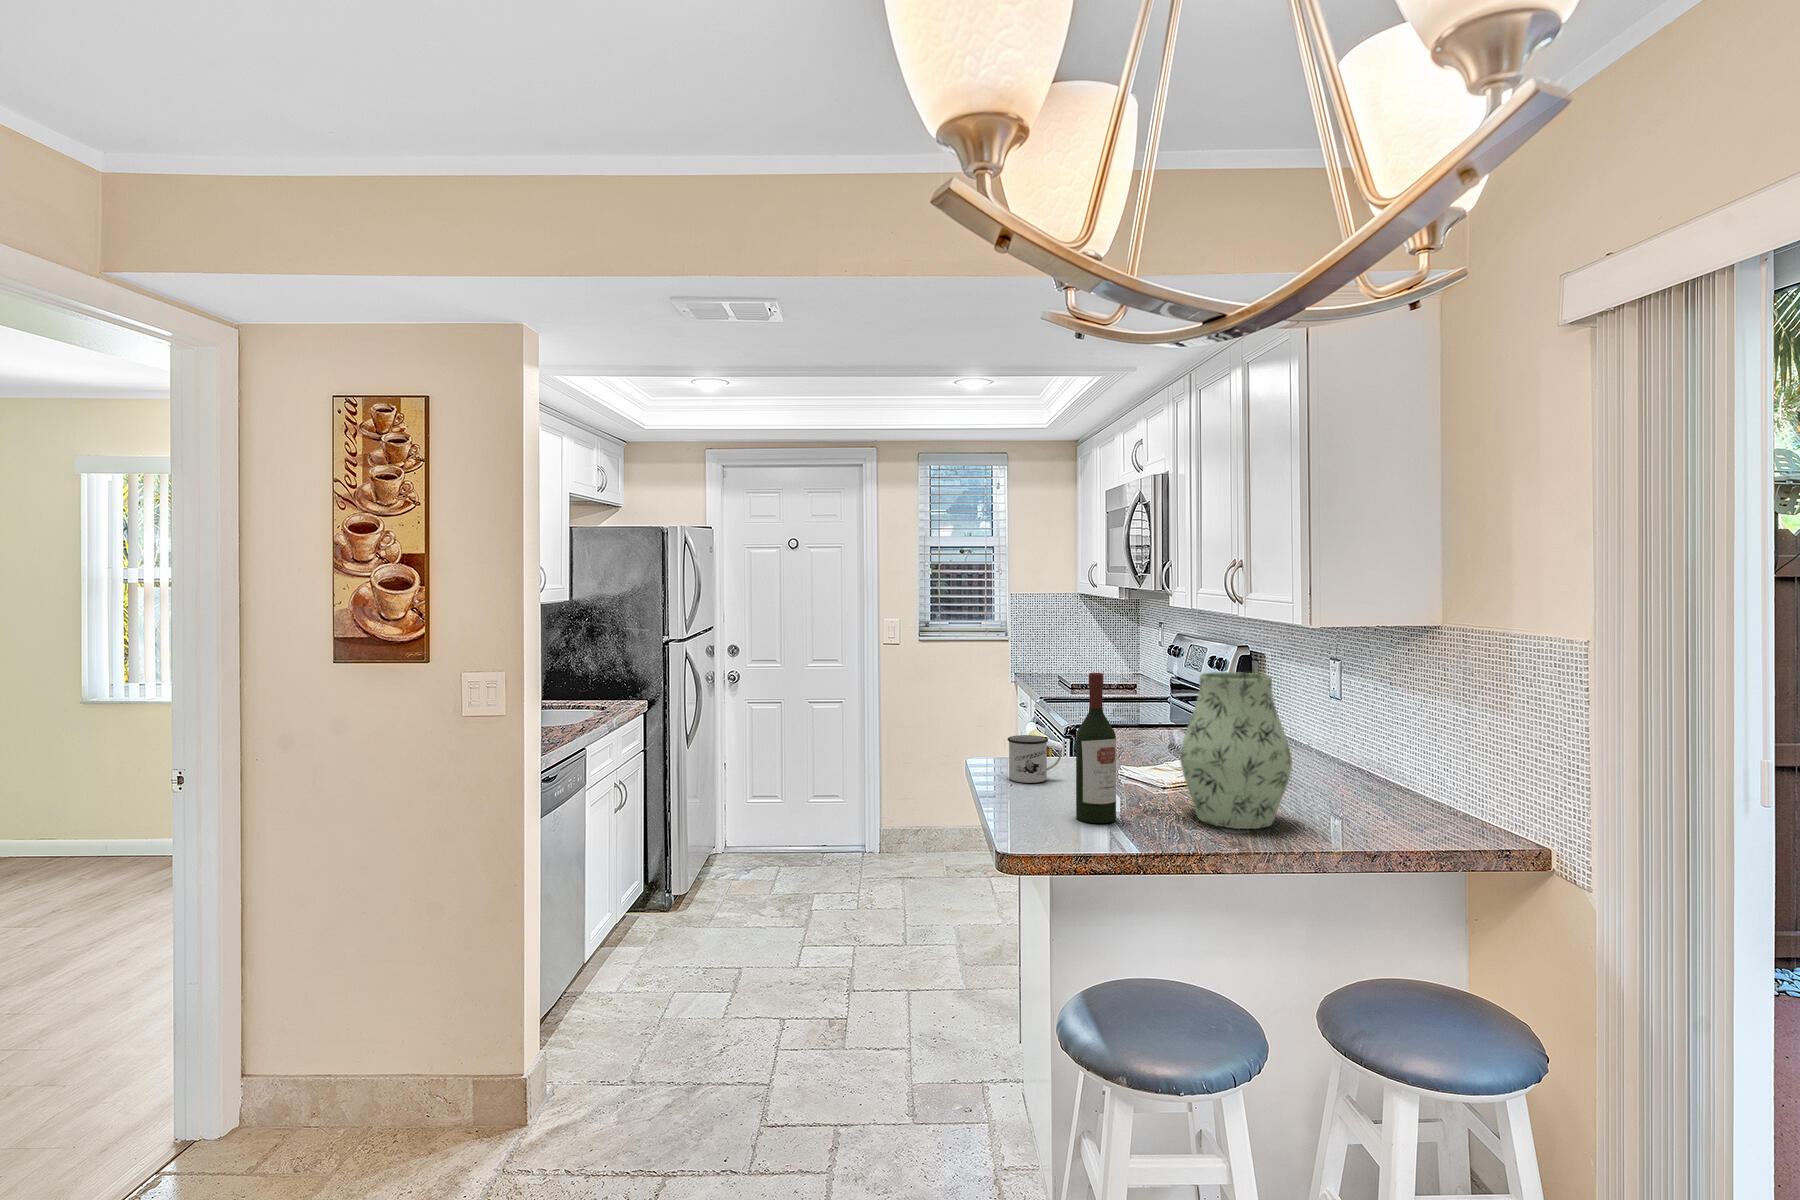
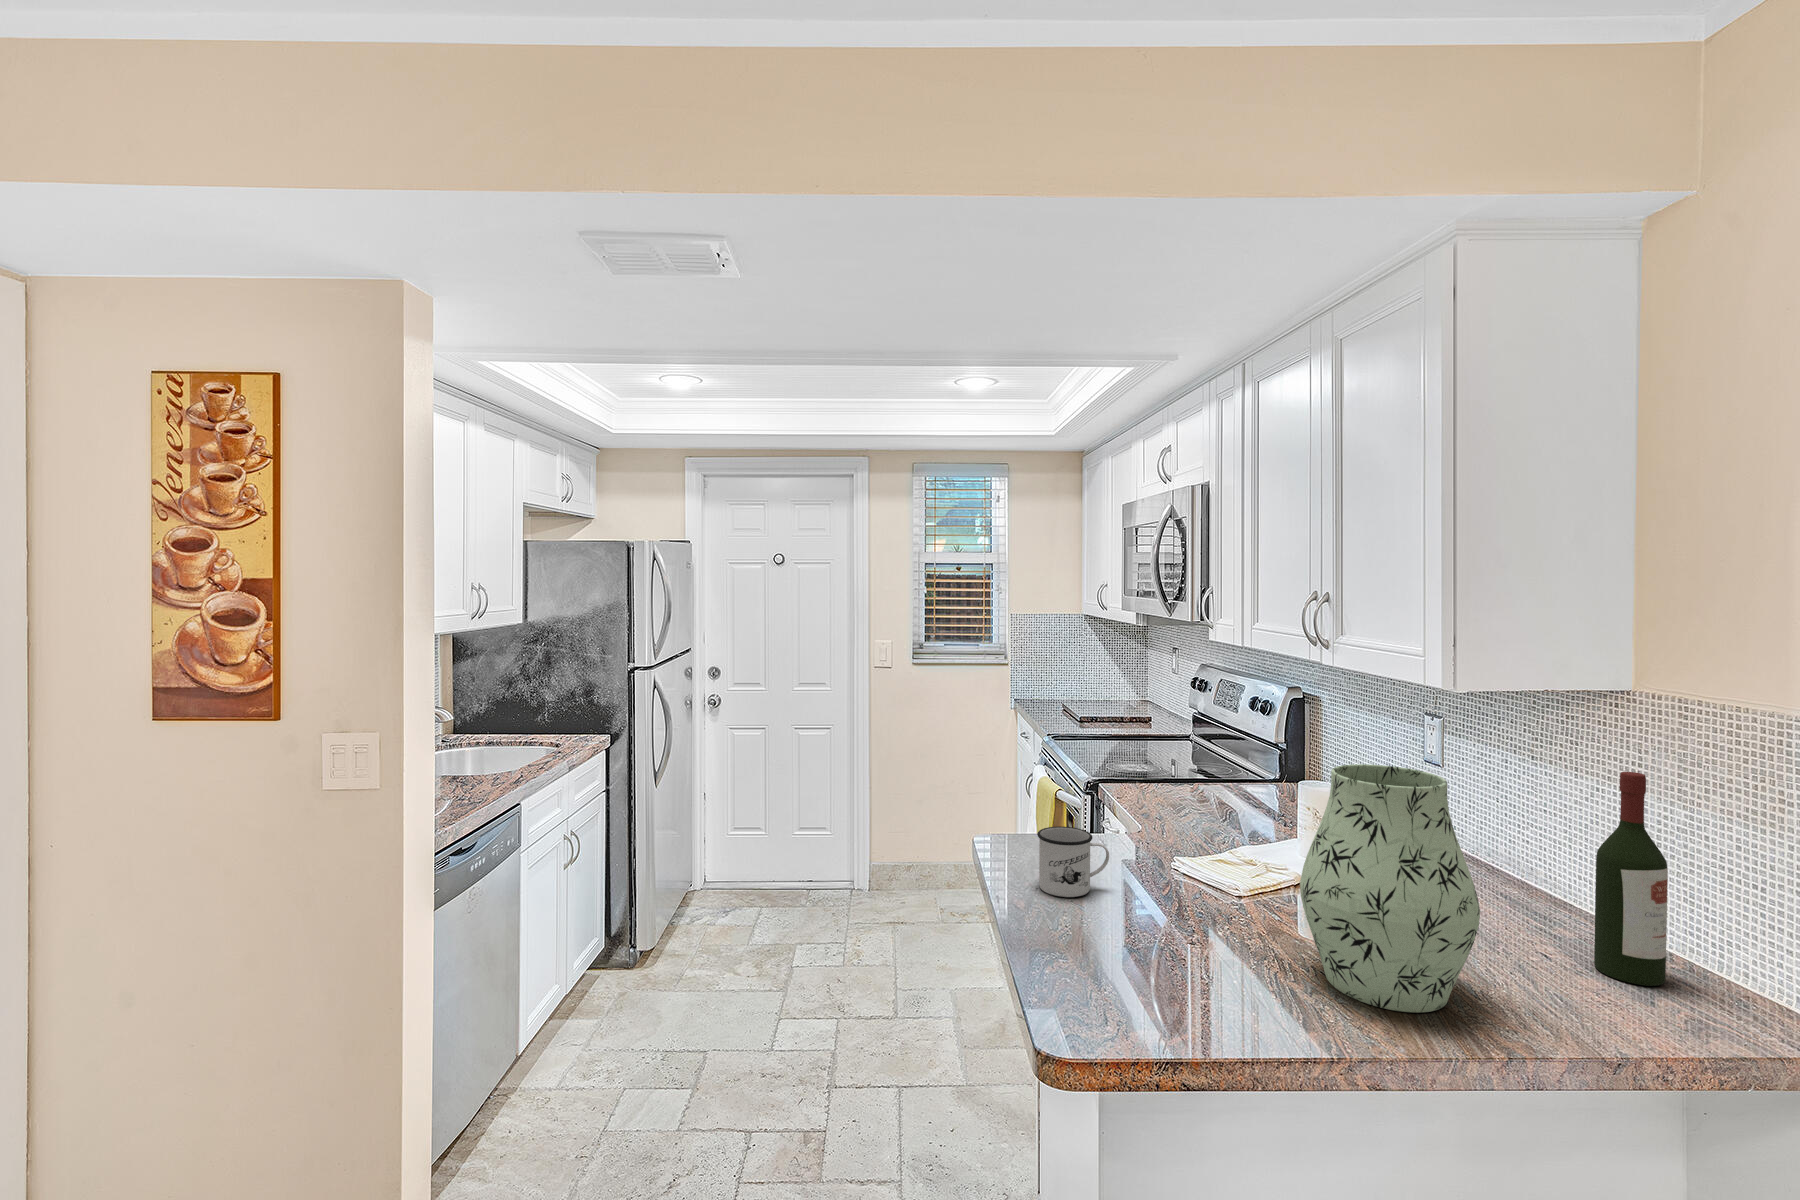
wine bottle: present [1076,673,1116,823] -> present [1594,772,1668,986]

